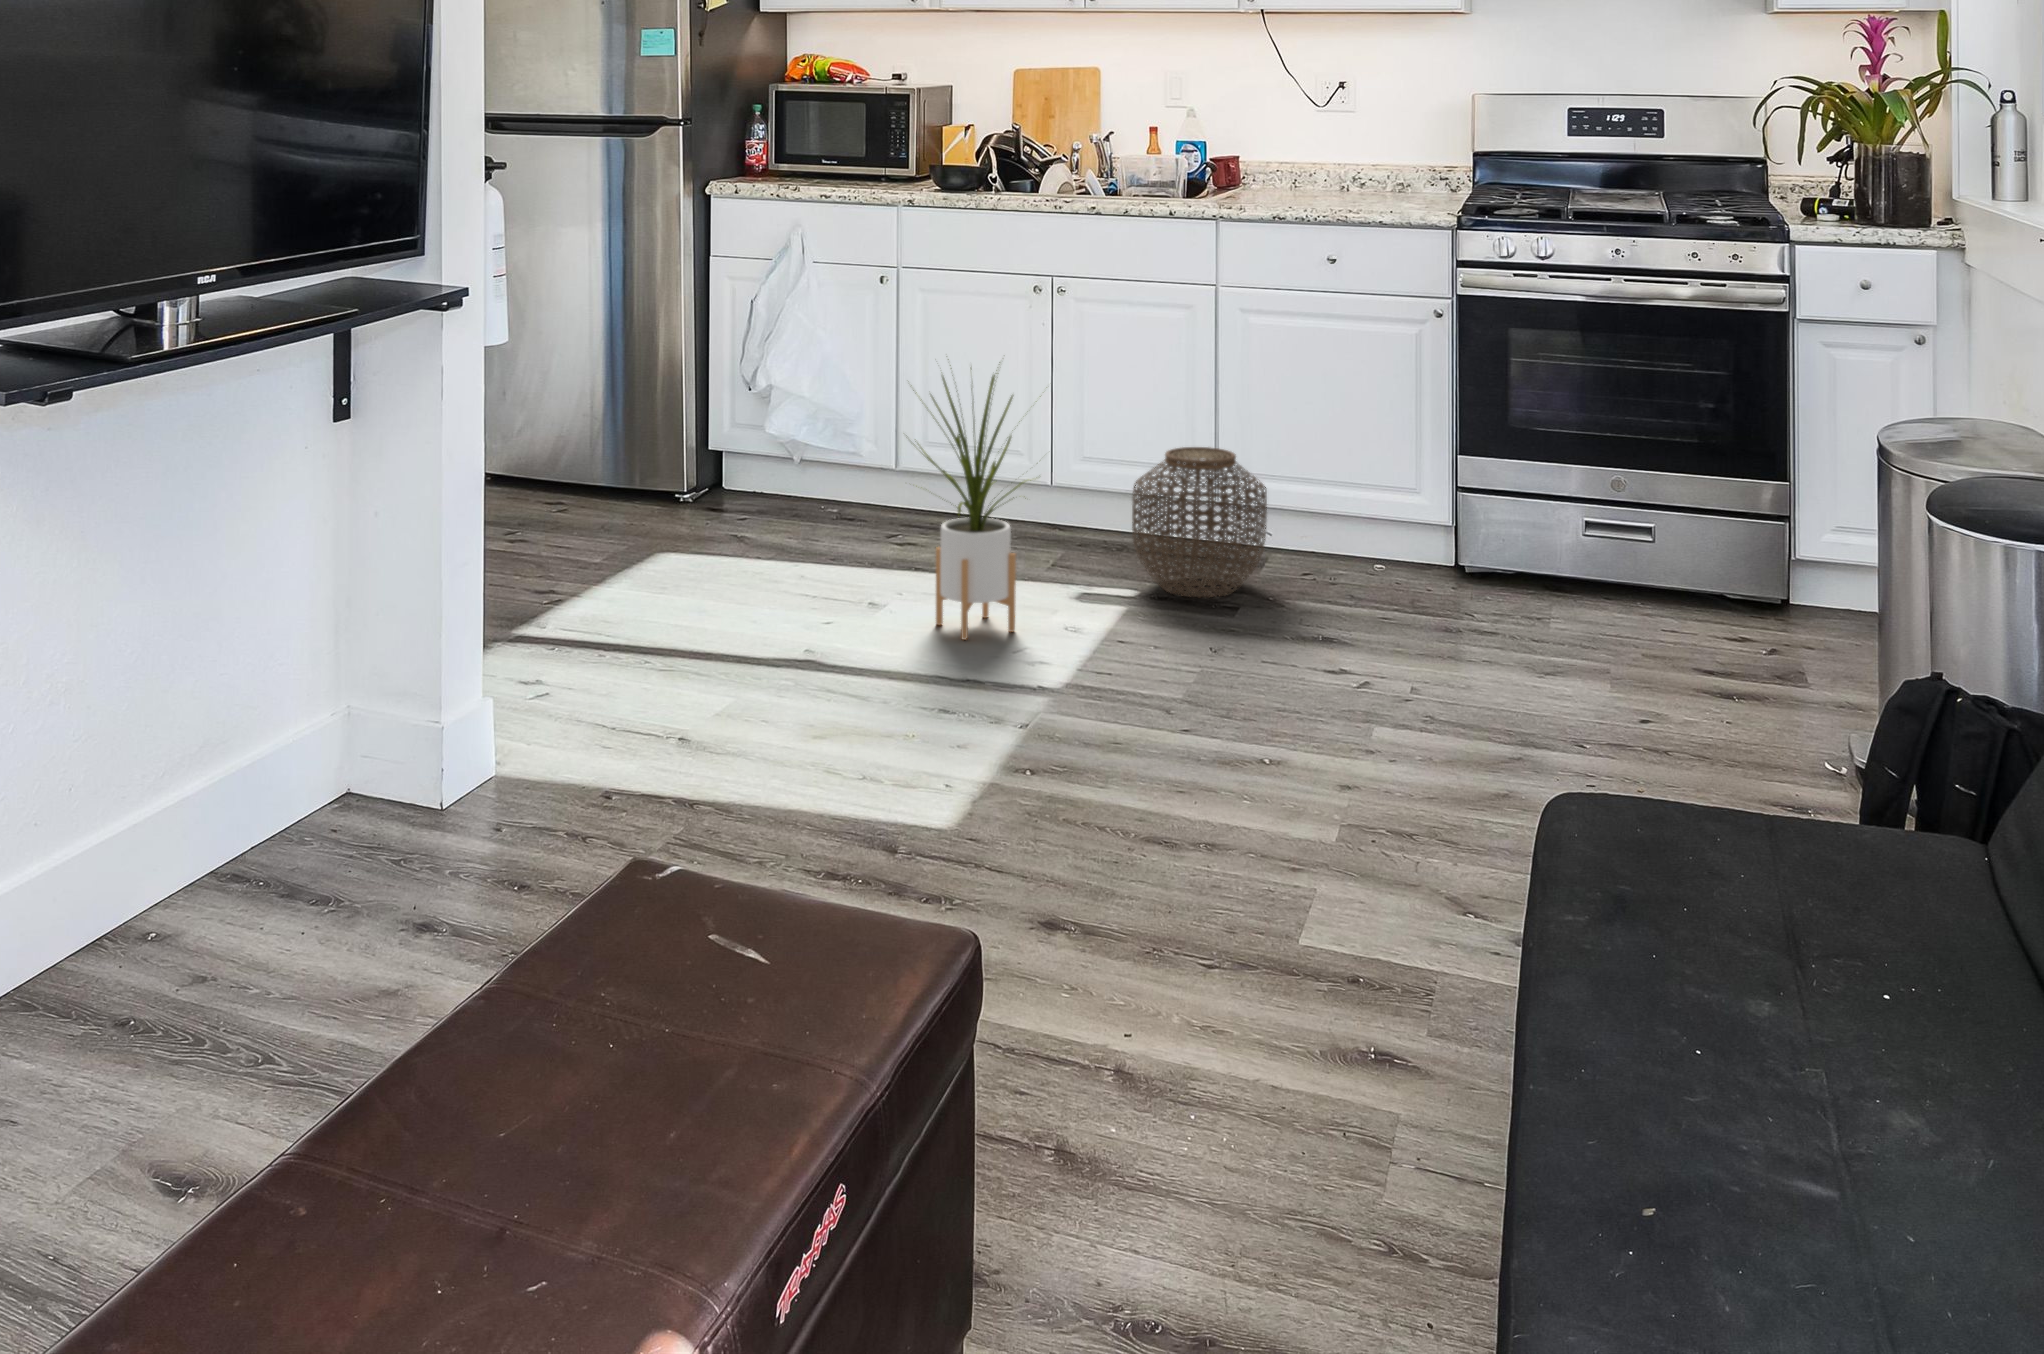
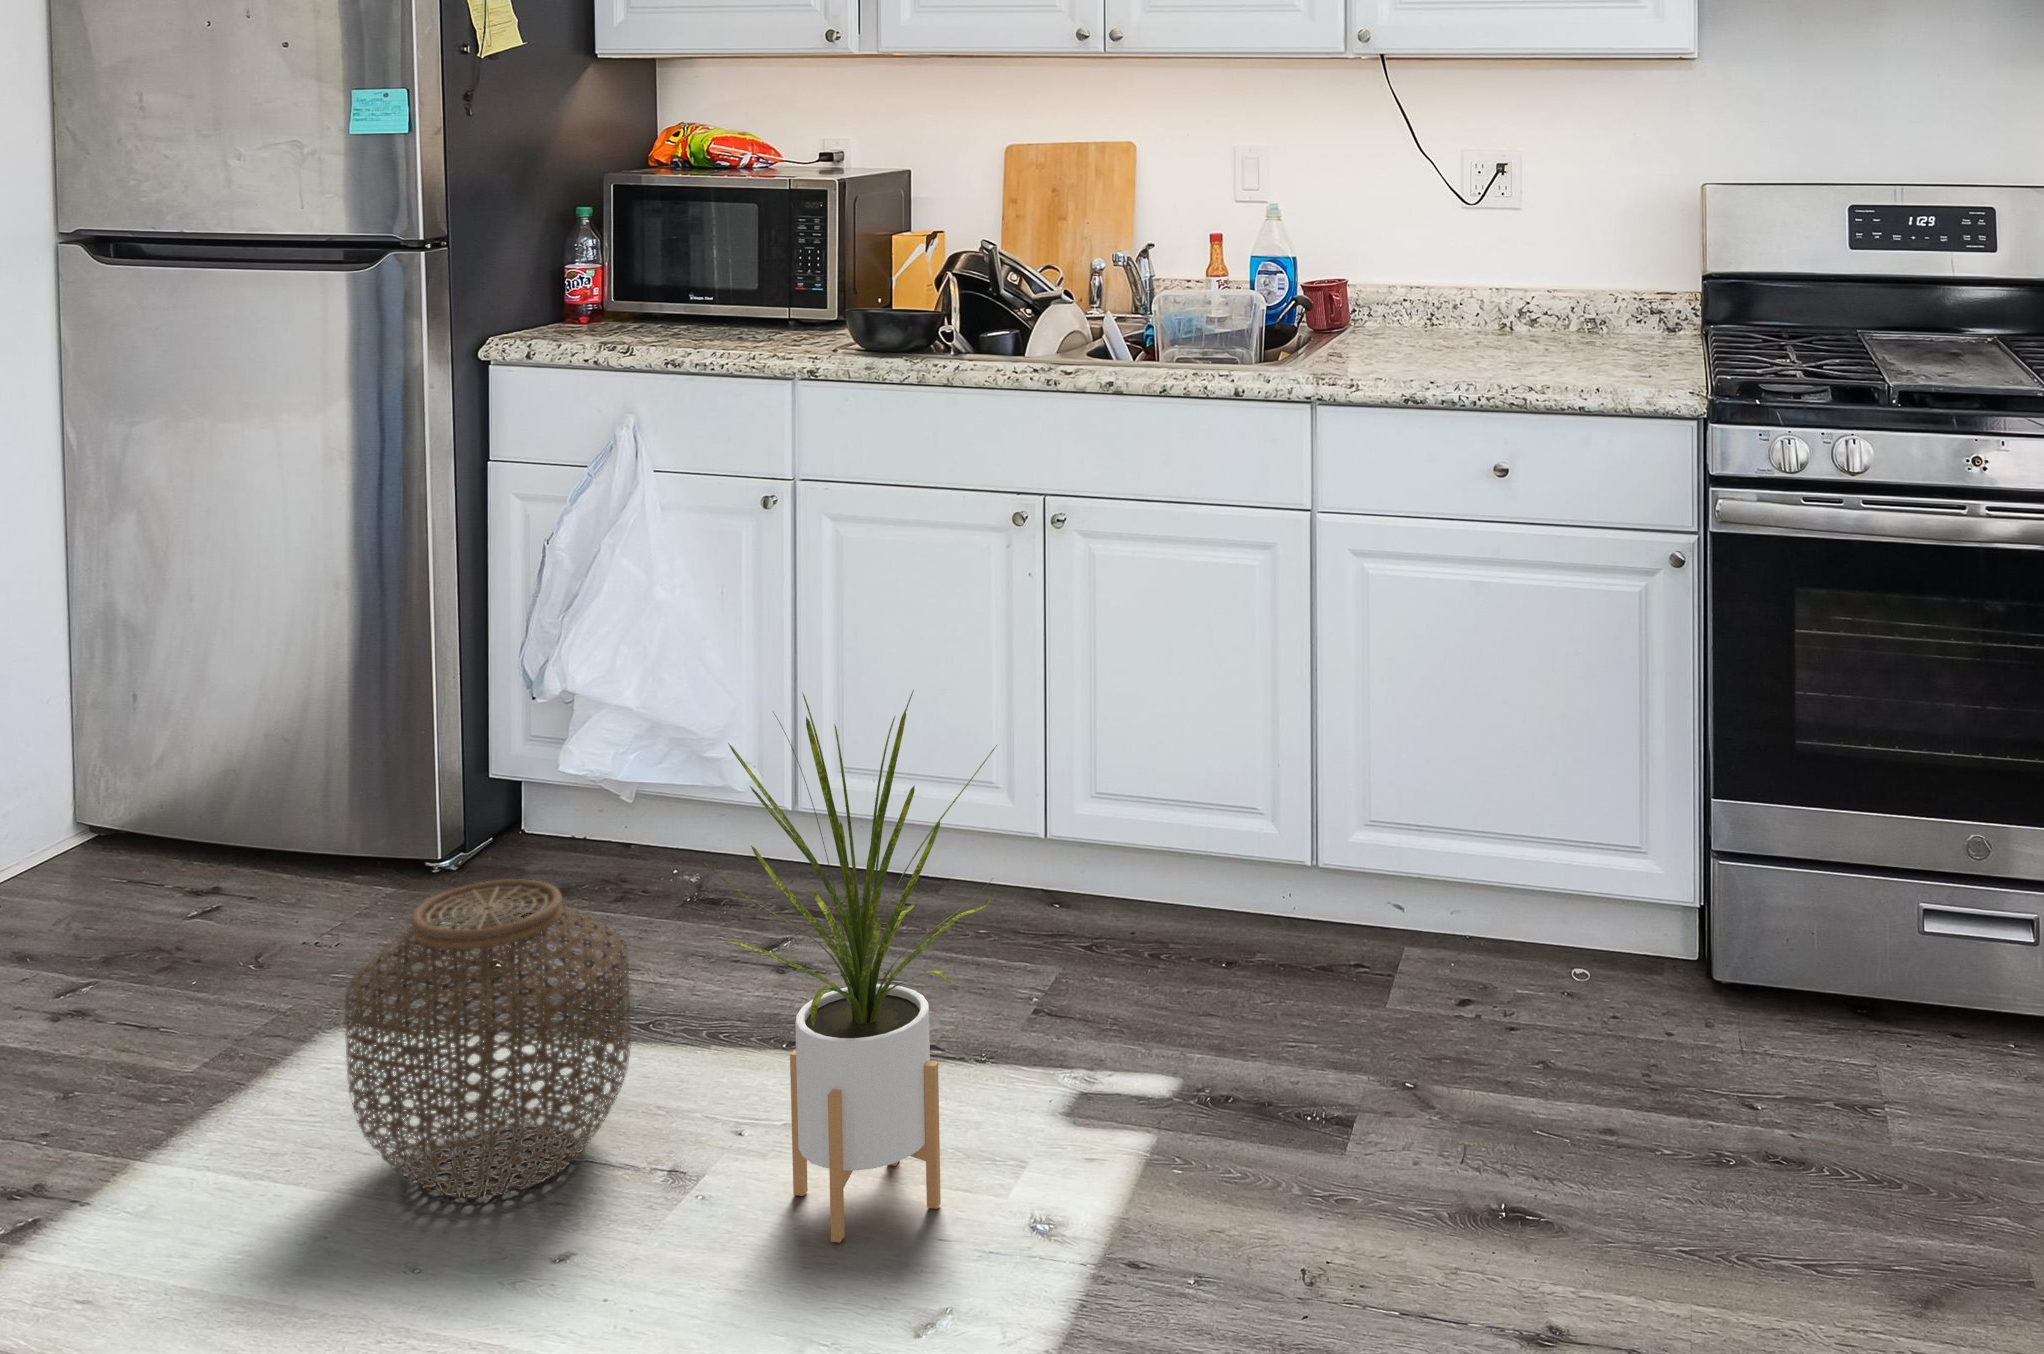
woven basket: present [1132,447,1267,597] -> present [344,879,631,1198]

